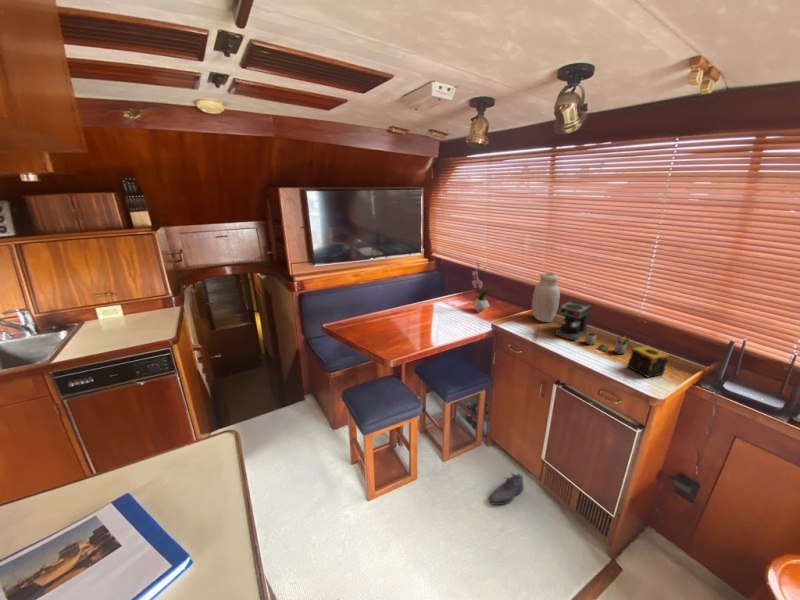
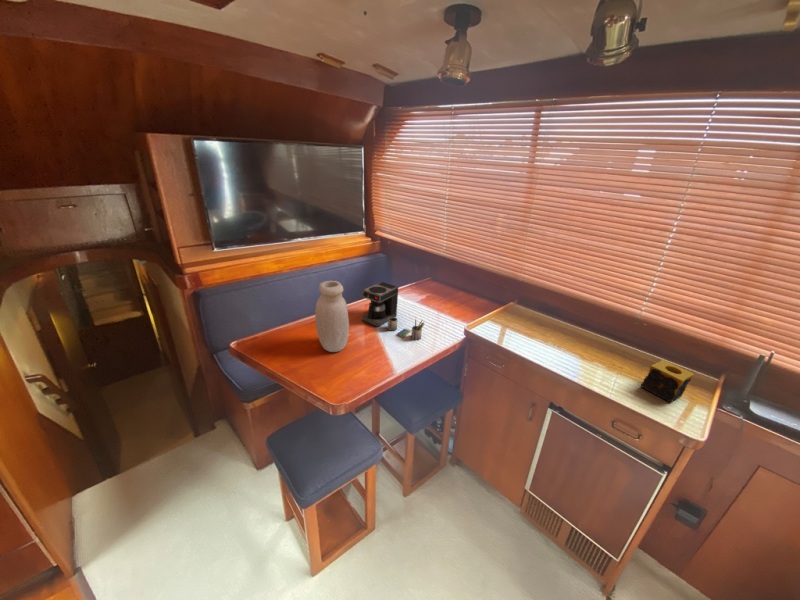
flower arrangement: present [472,263,489,313] -> none [432,248,460,310]
jar: present [532,273,560,322] -> present [315,281,349,352]
coffee maker: present [555,301,630,354] -> present [362,282,424,340]
shoe: present [489,474,523,505] -> none [466,501,502,549]

